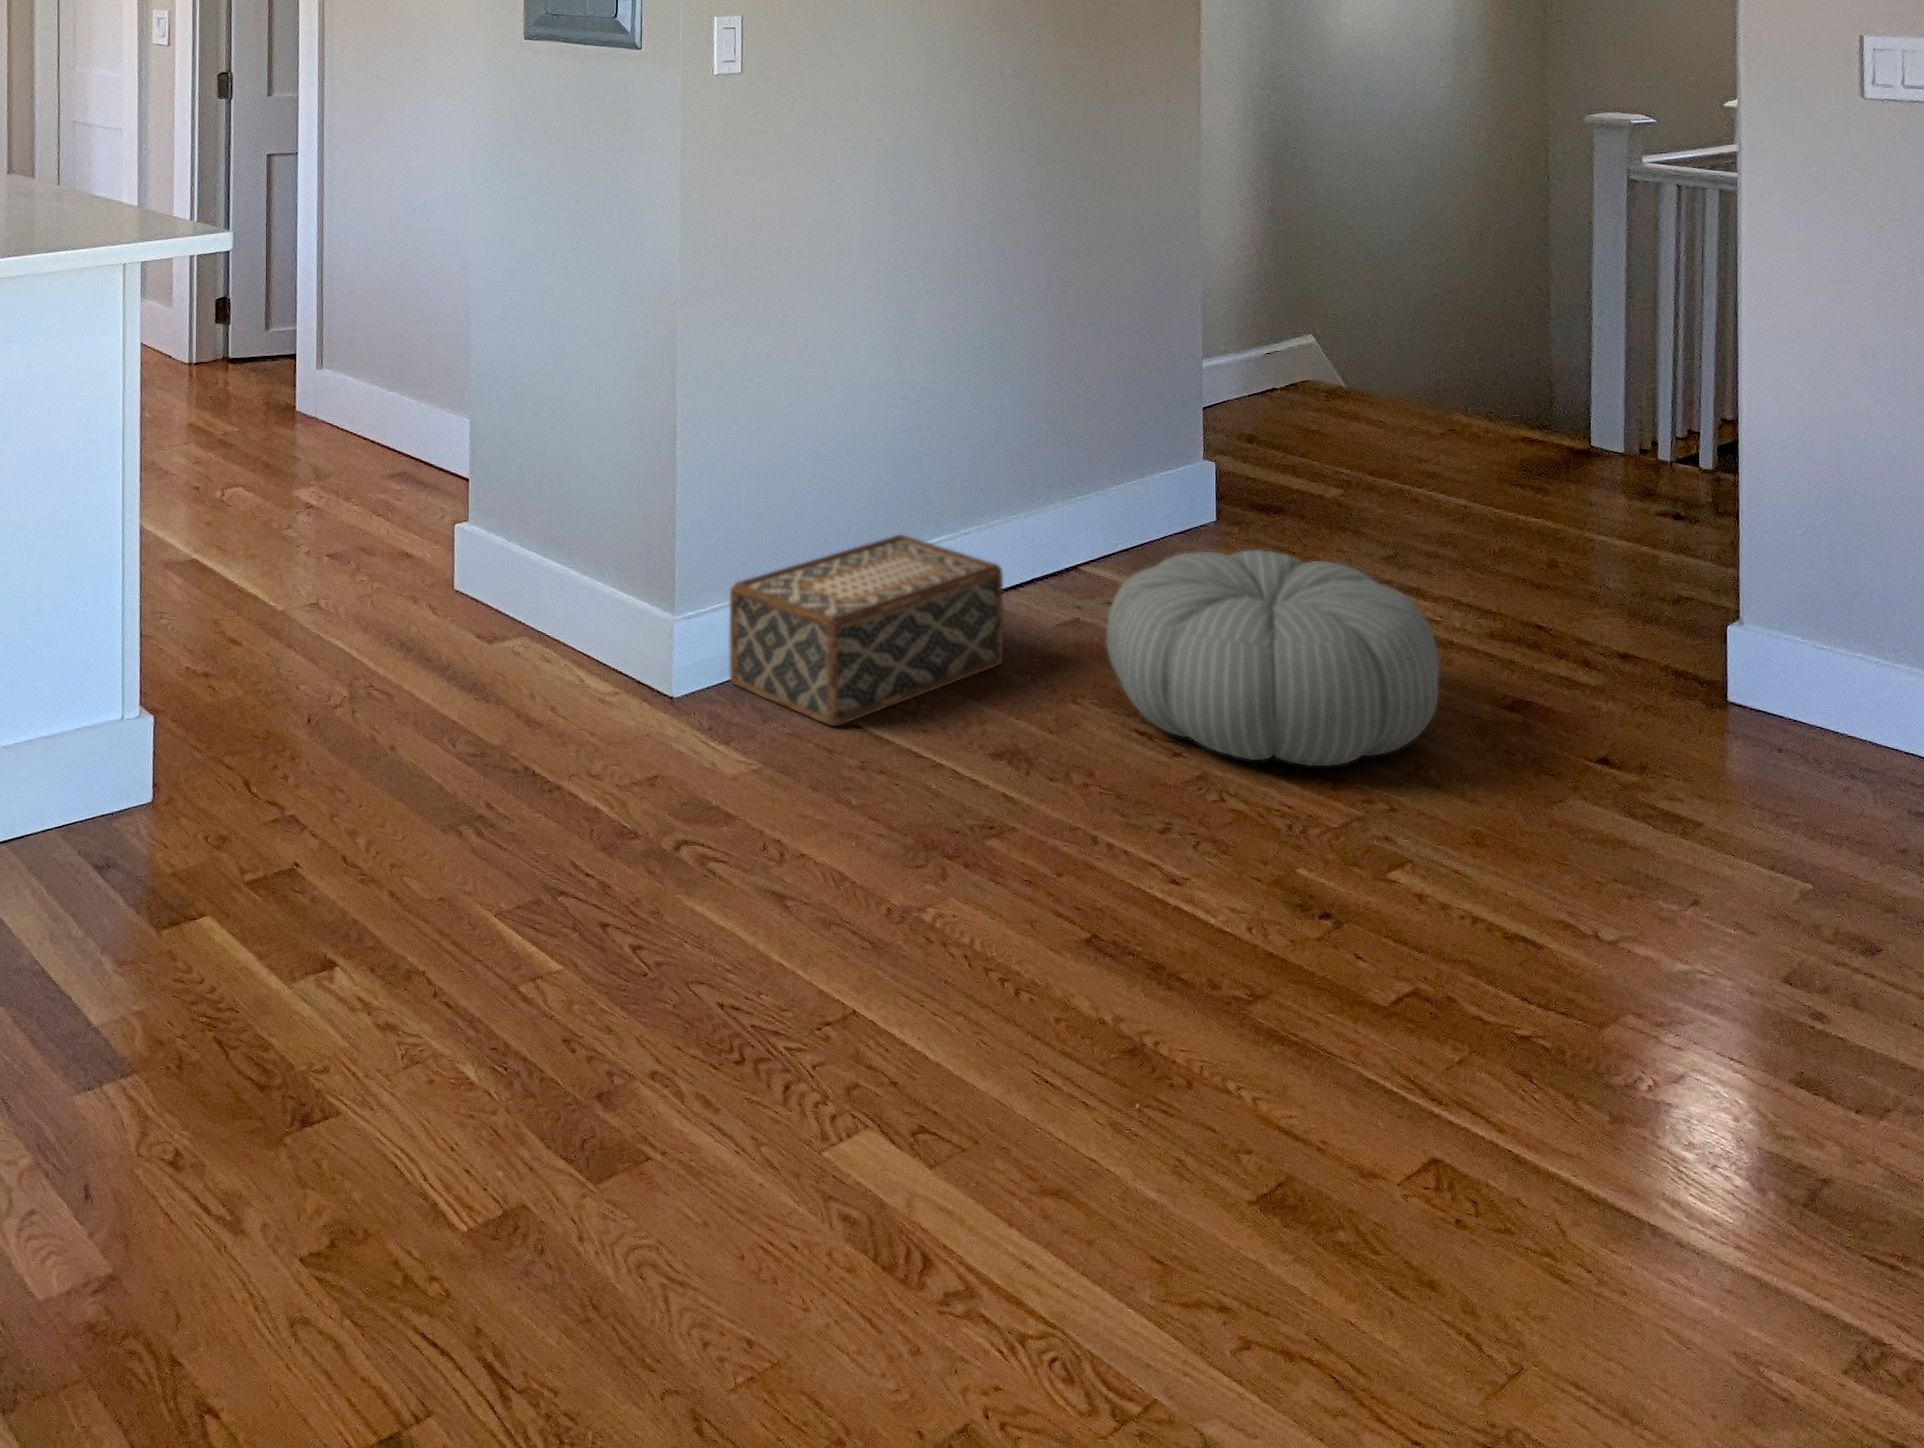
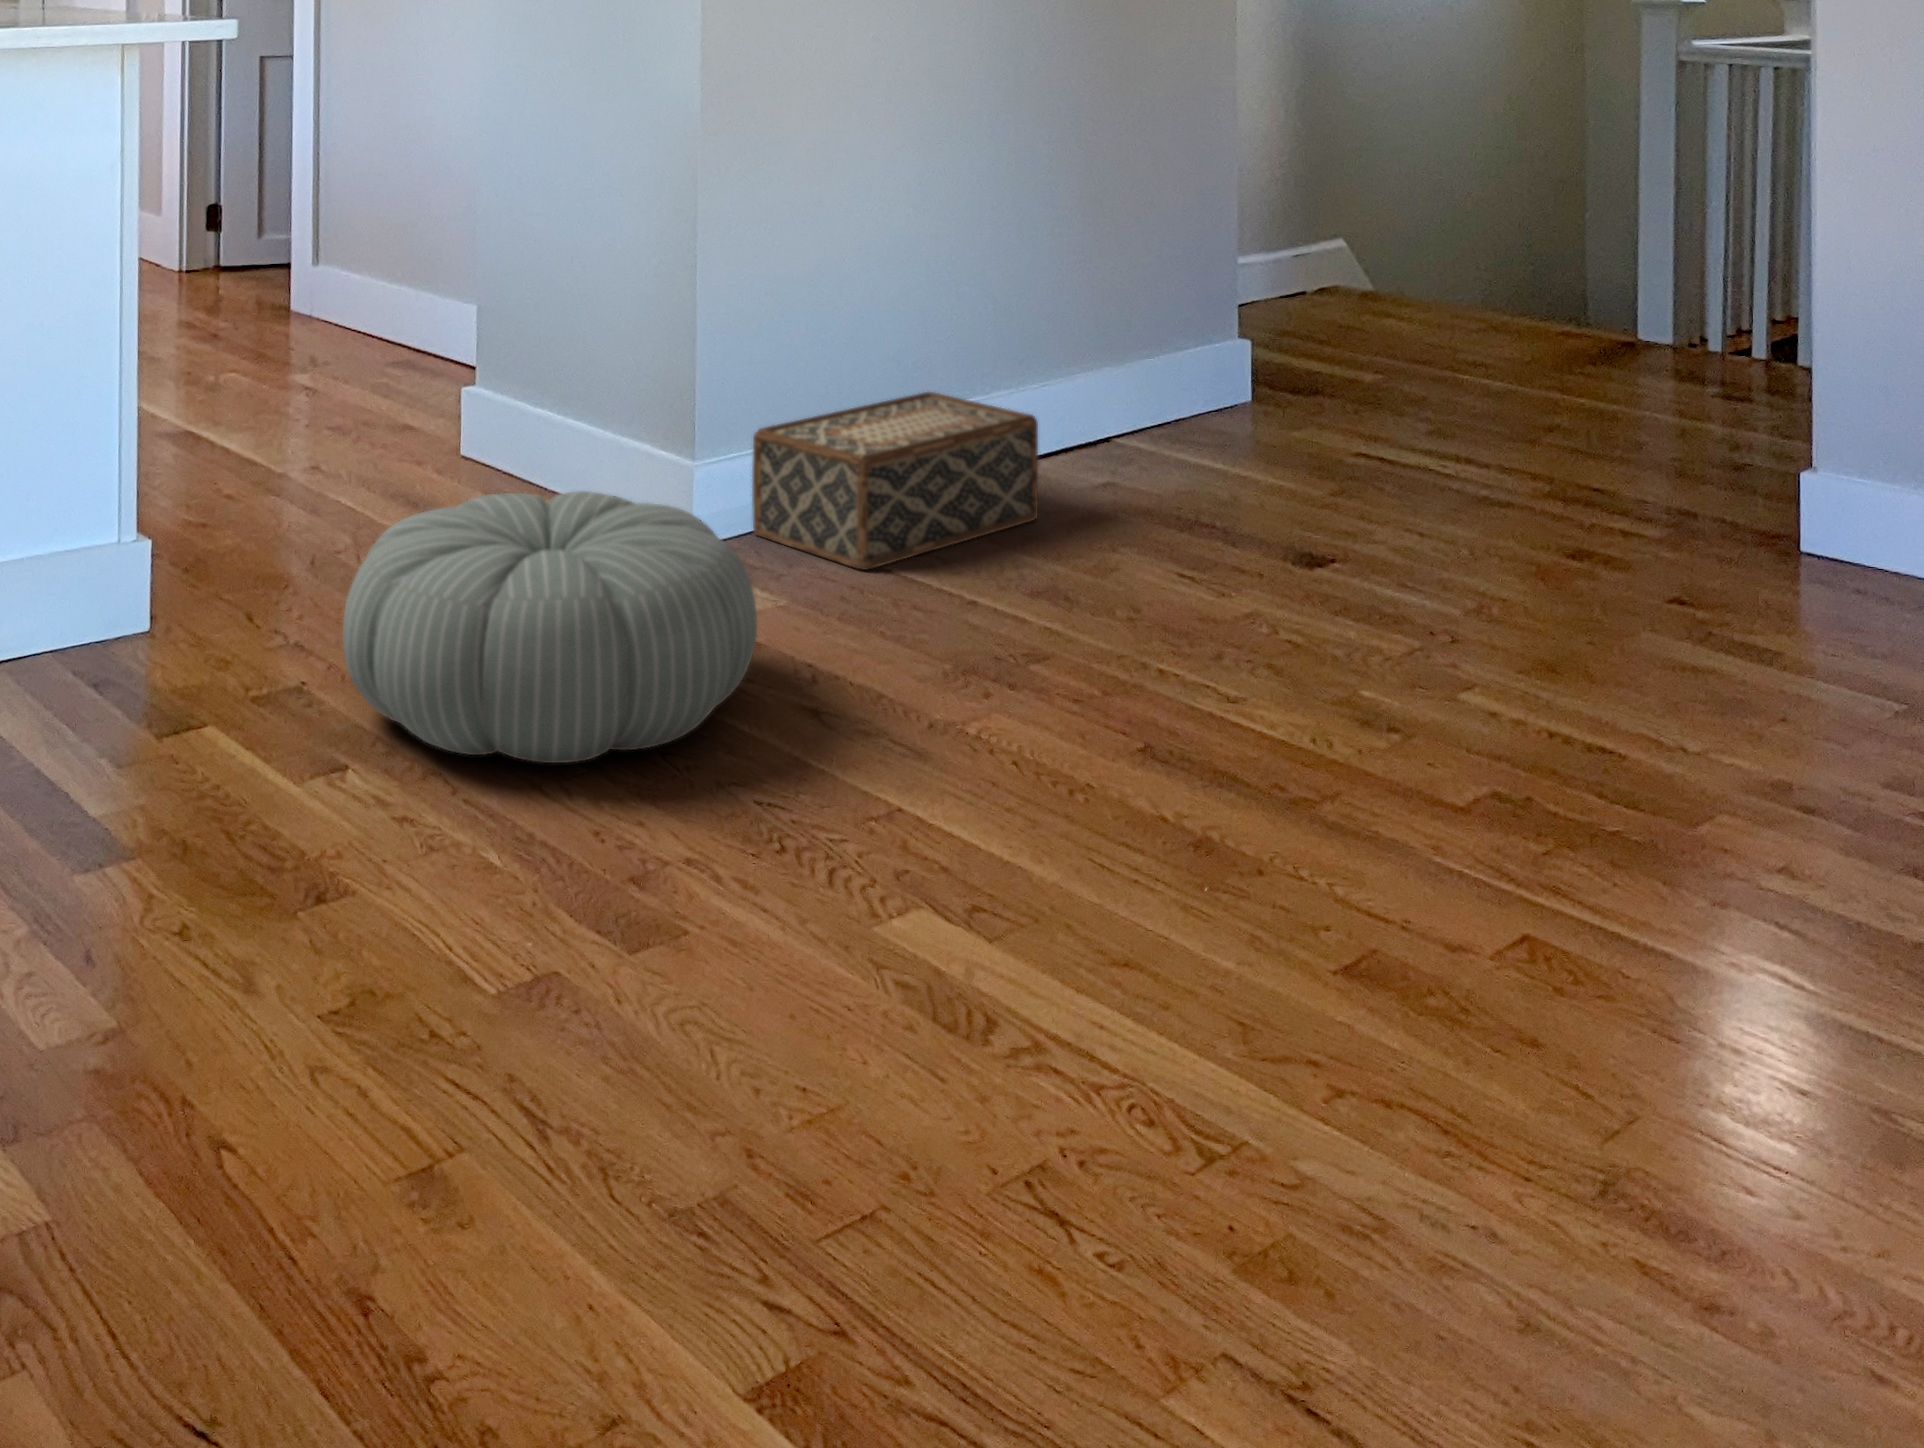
pouf: present [1107,550,1439,766] -> present [343,491,757,763]

